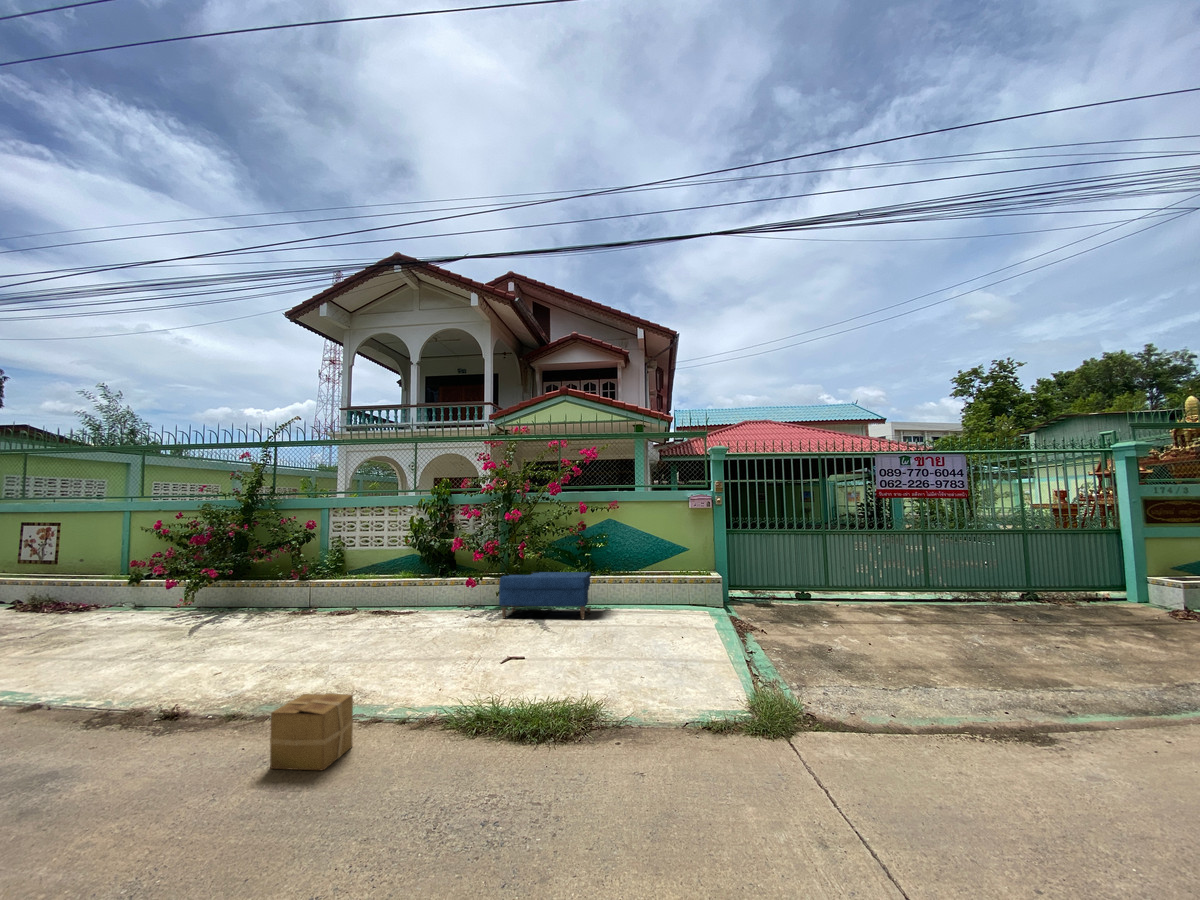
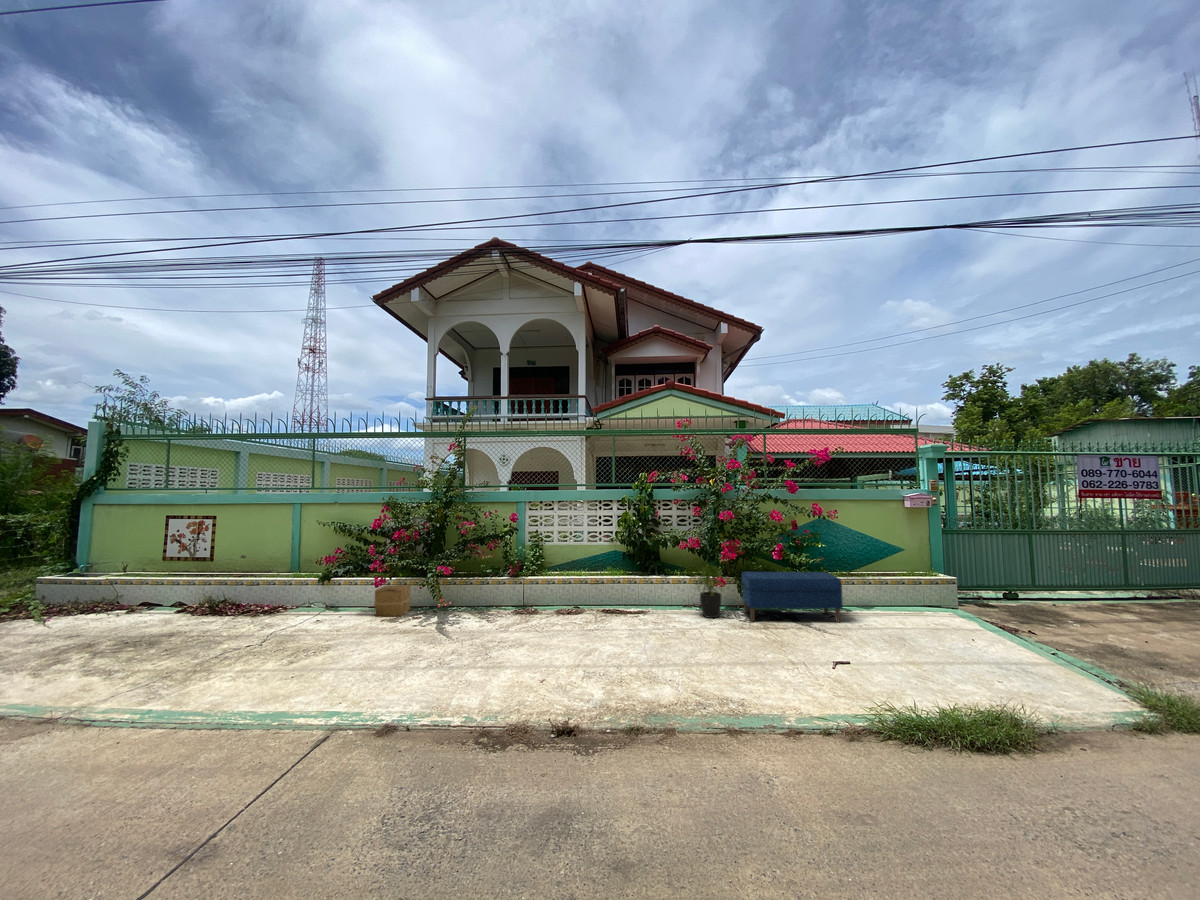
potted plant: none [458,564,487,616] -> present [696,565,724,618]
cardboard box: present [270,693,353,770] -> present [374,585,411,616]

